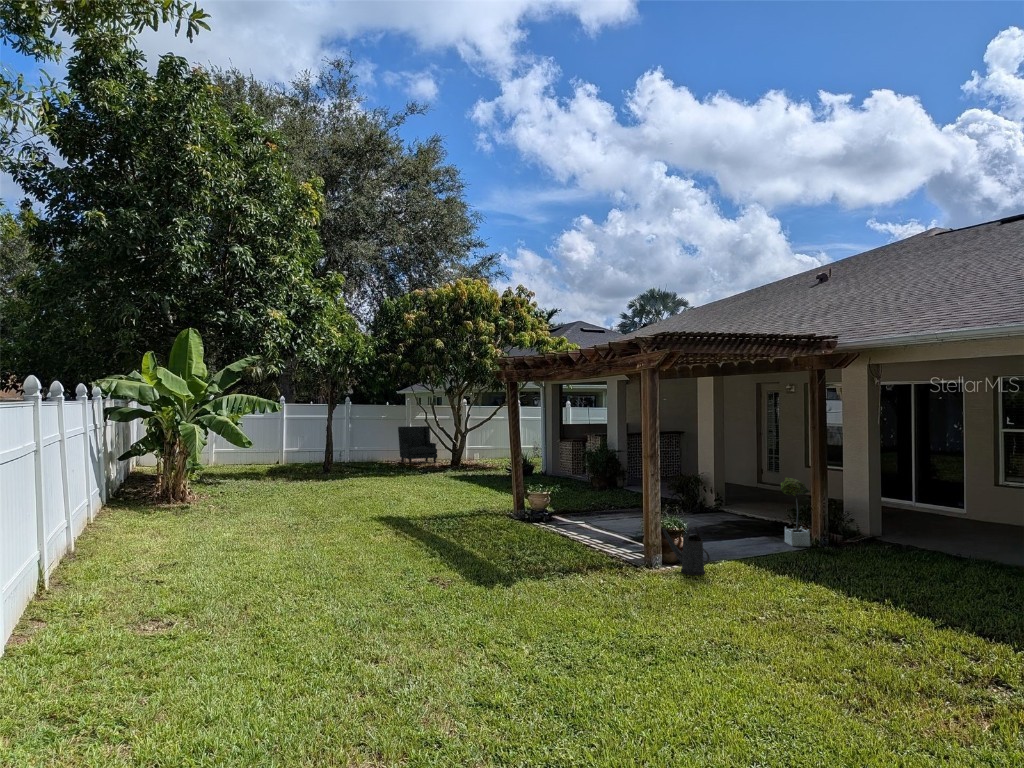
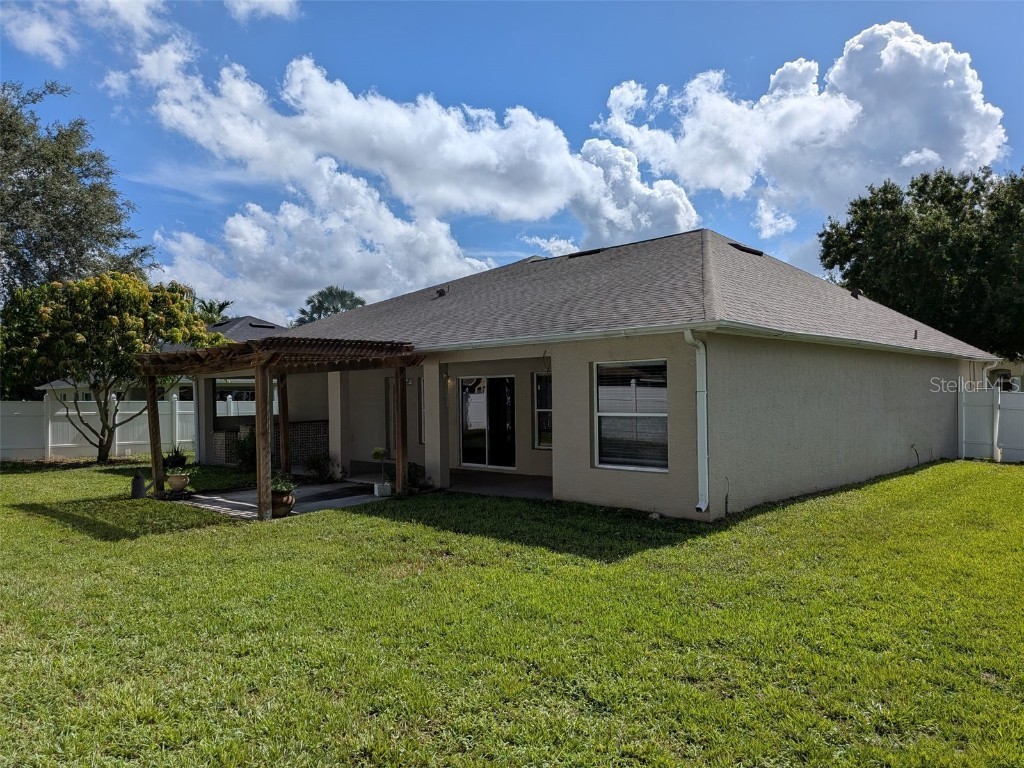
chair: present [398,426,437,464] -> none [32,422,82,463]
watering can: present [662,526,710,575] -> present [126,470,160,499]

